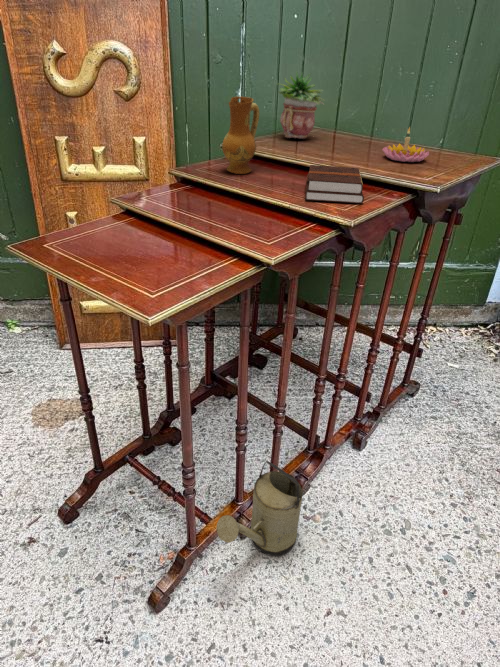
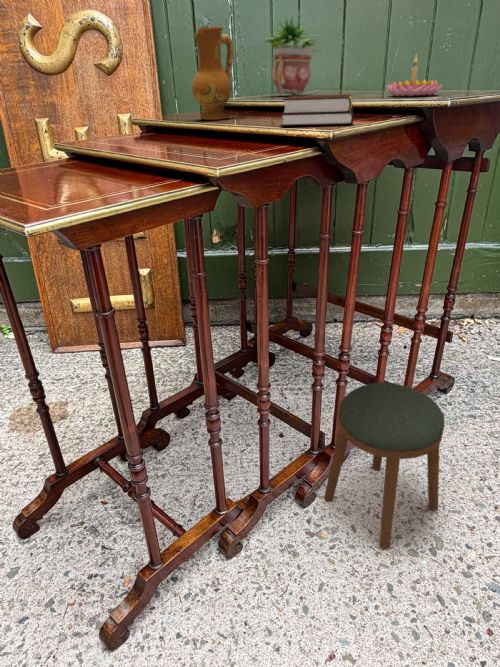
stool: none [316,397,418,530] -> present [324,382,445,549]
watering can: present [217,461,303,556] -> none [181,459,298,580]

